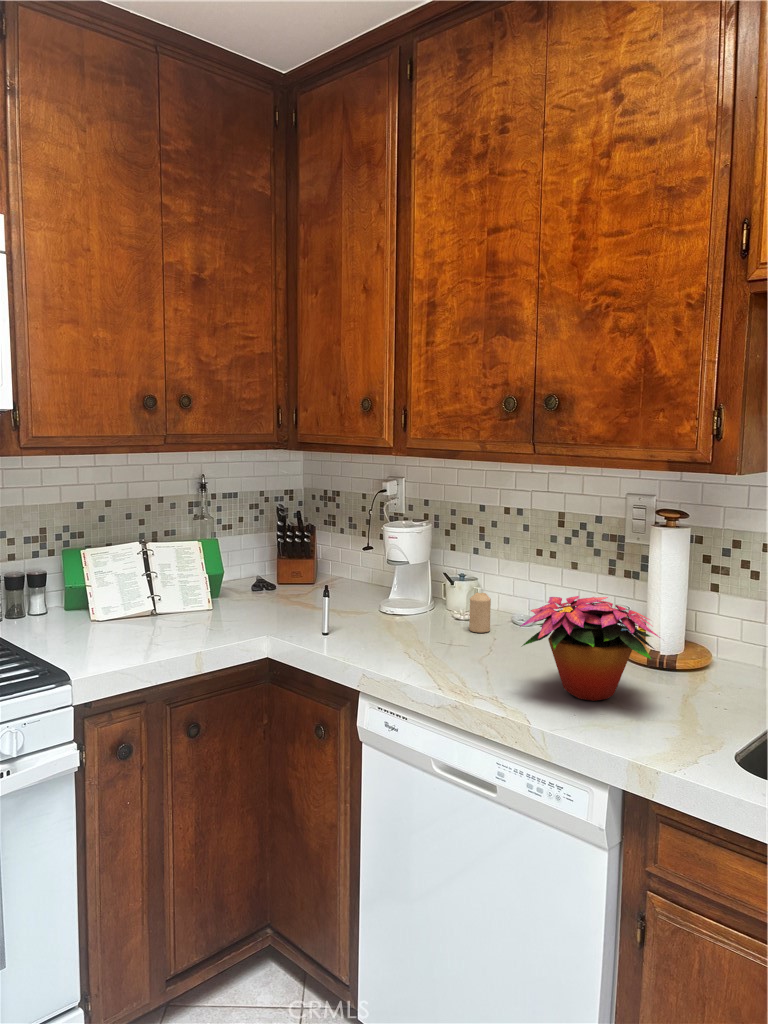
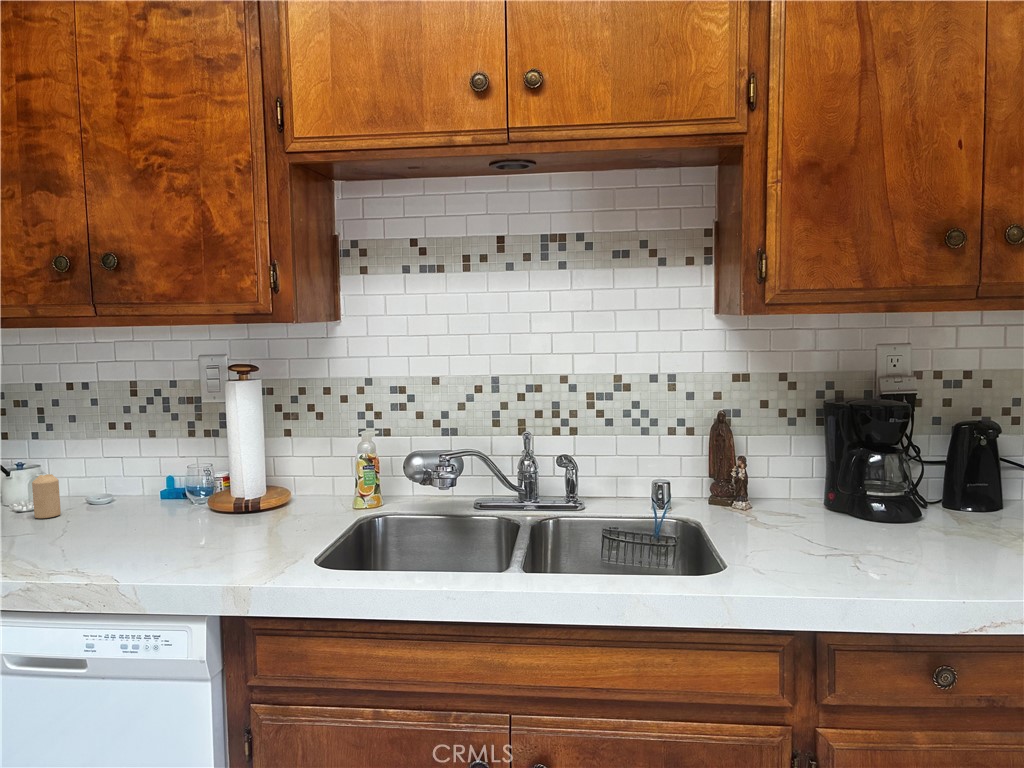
flower arrangement: present [520,596,660,701] -> none [91,445,253,551]

